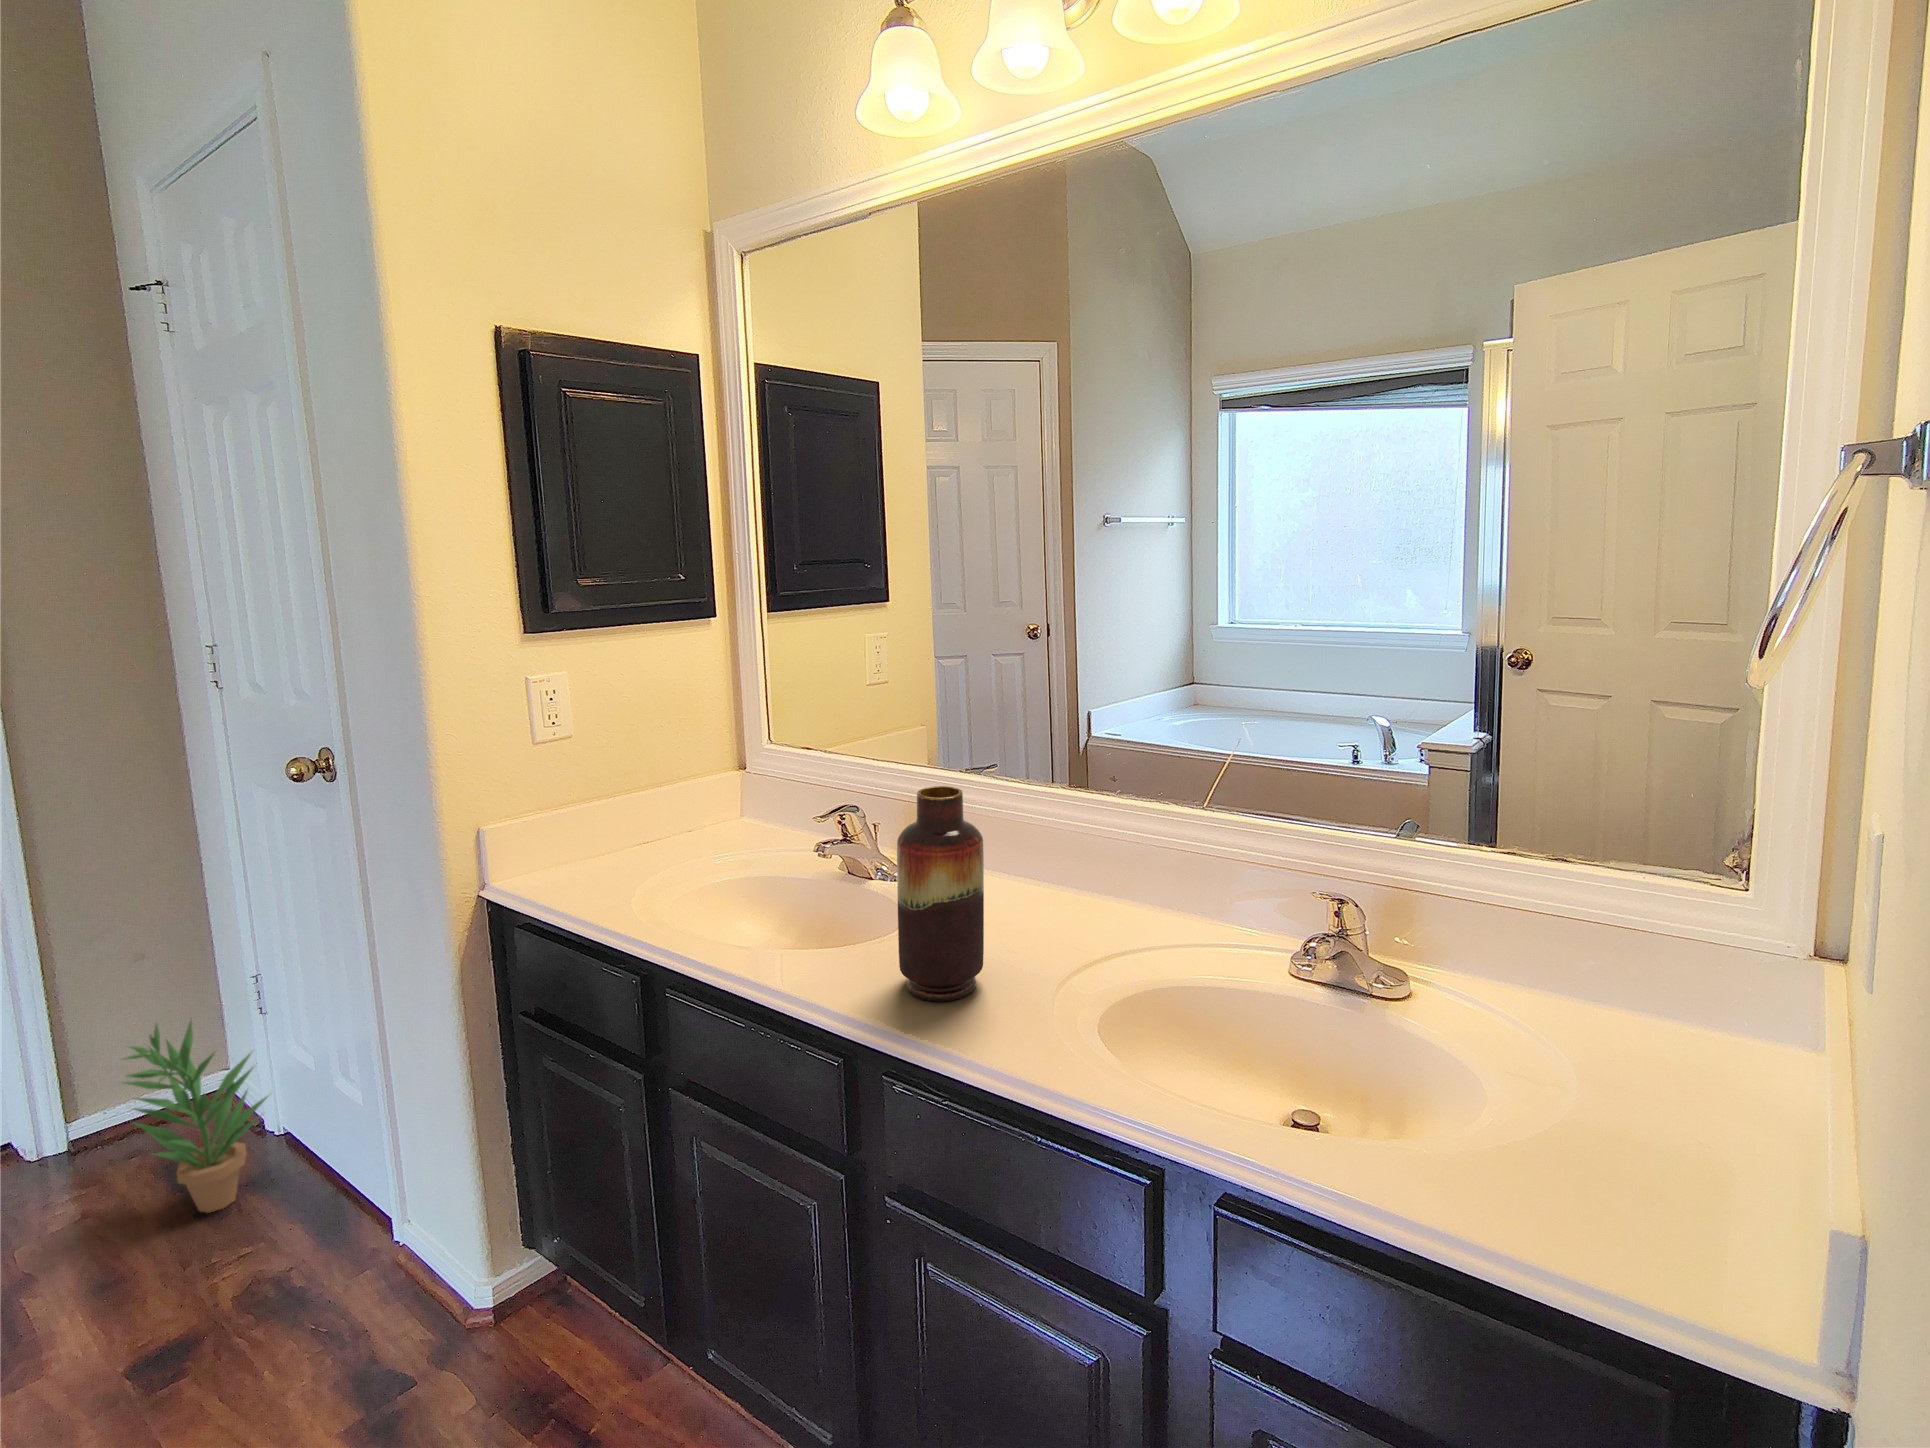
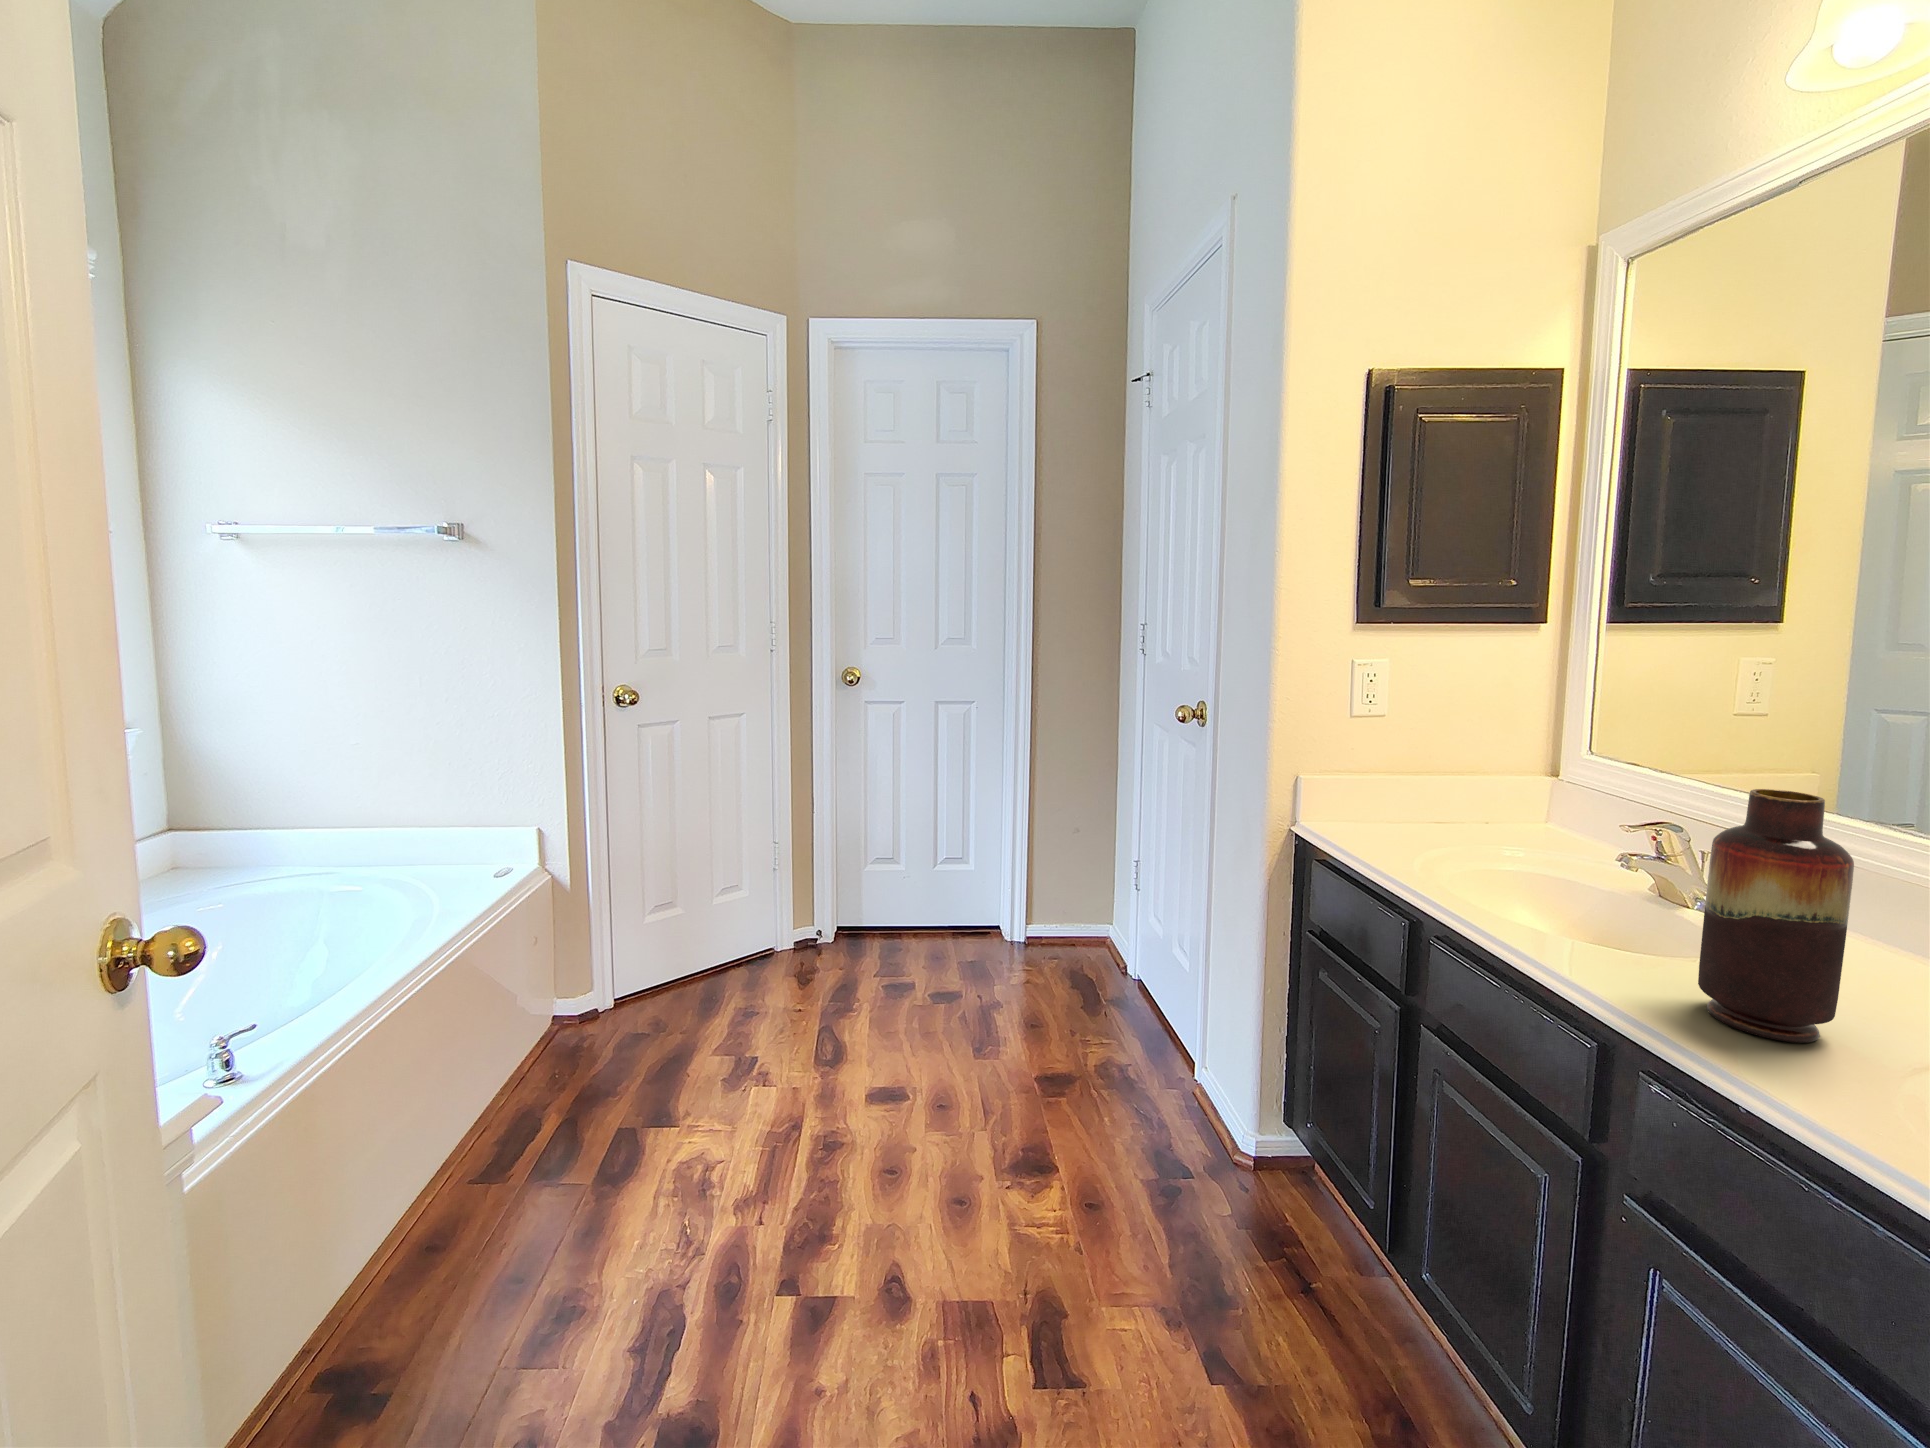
potted plant: present [123,1021,268,1213] -> none [1068,868,1143,1004]

